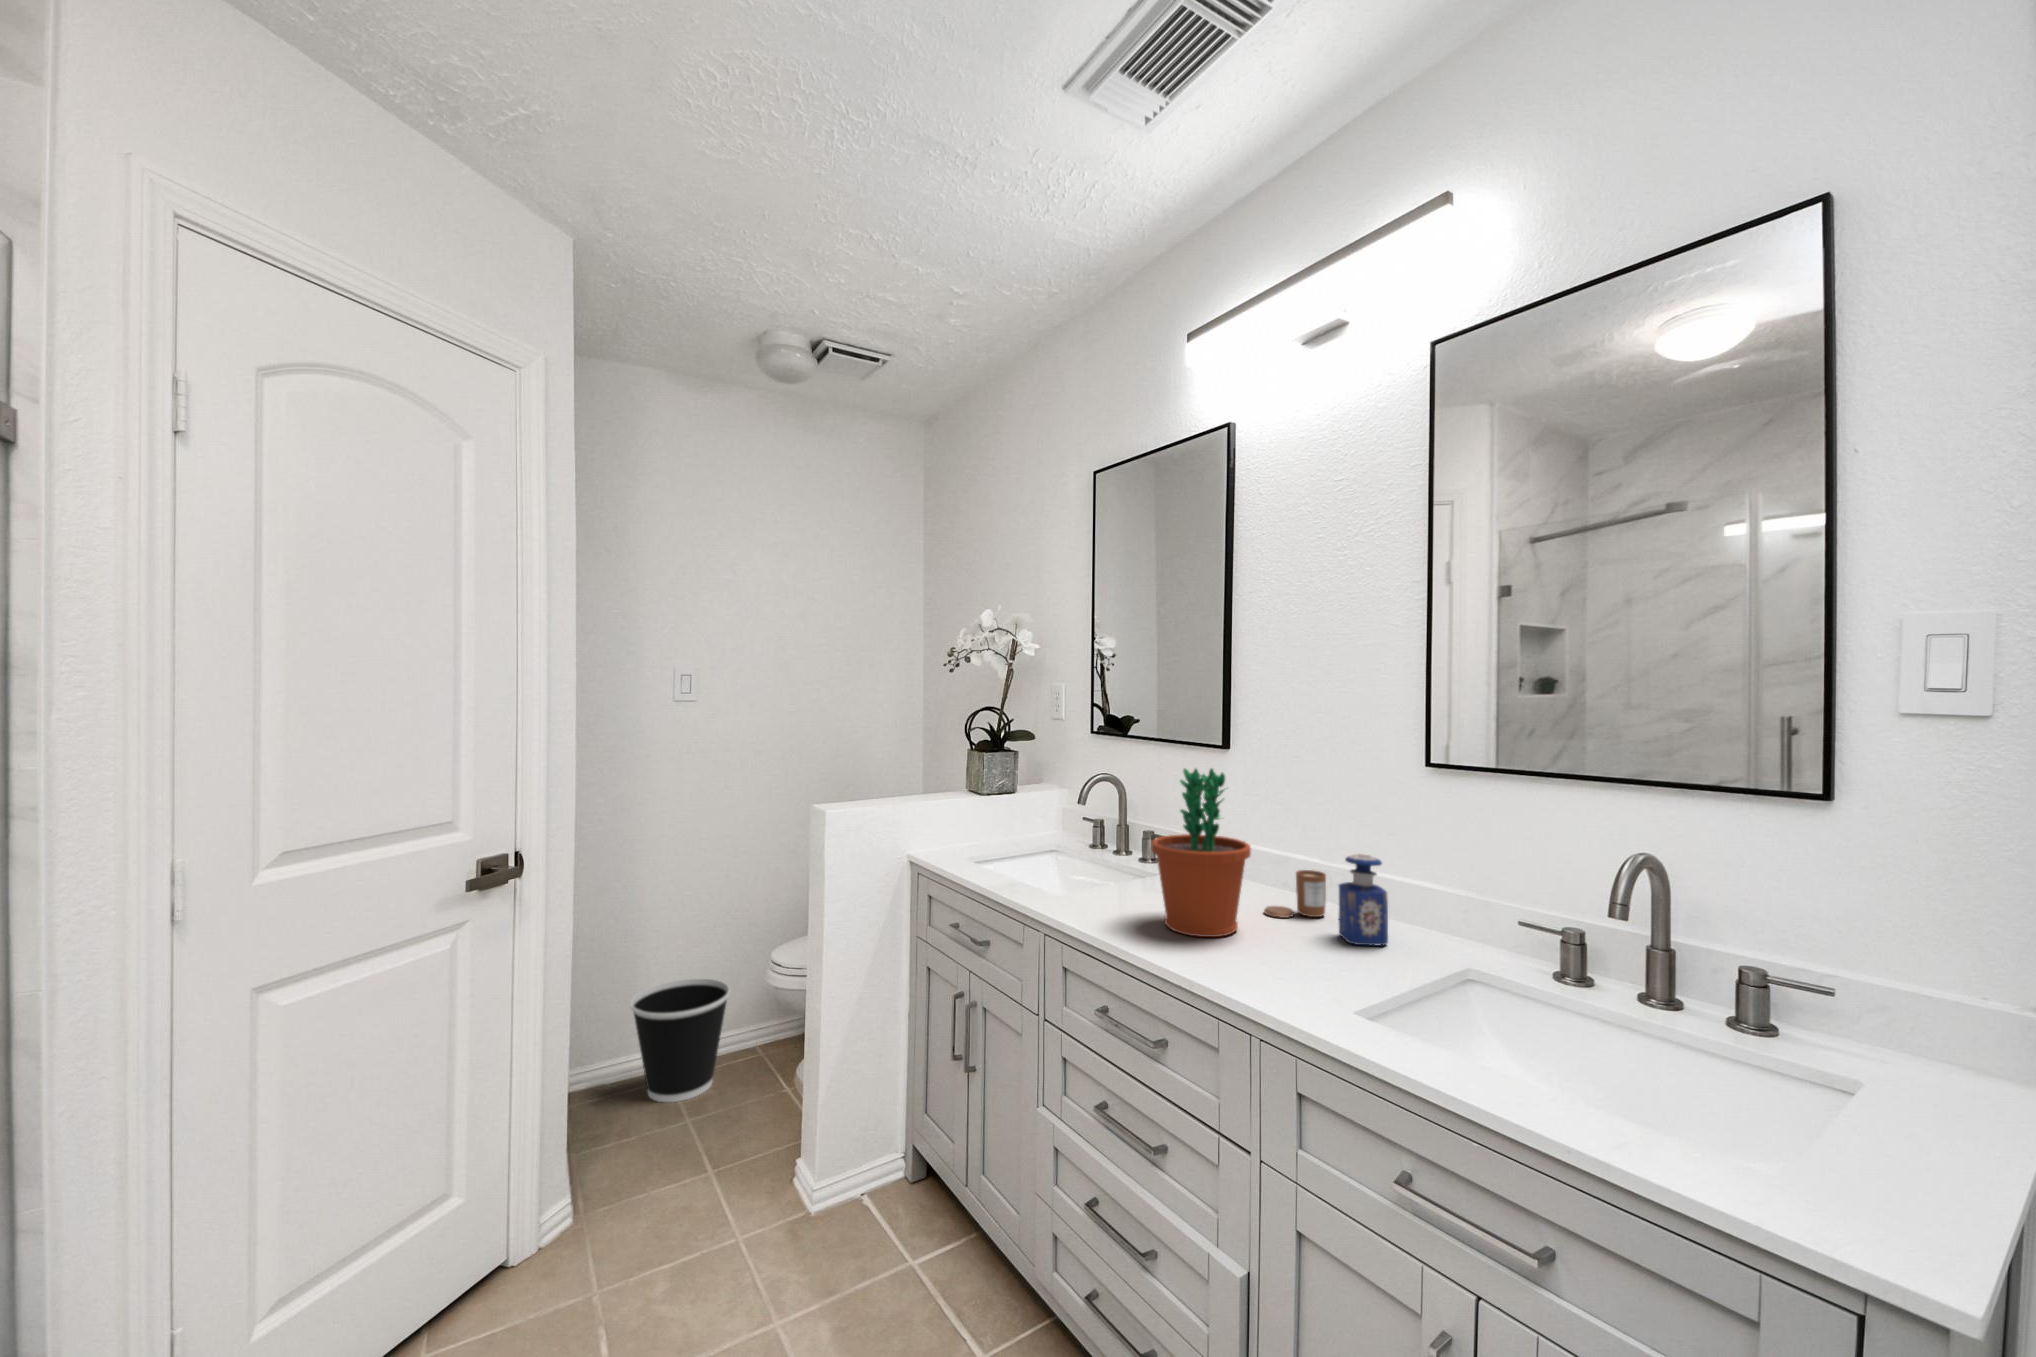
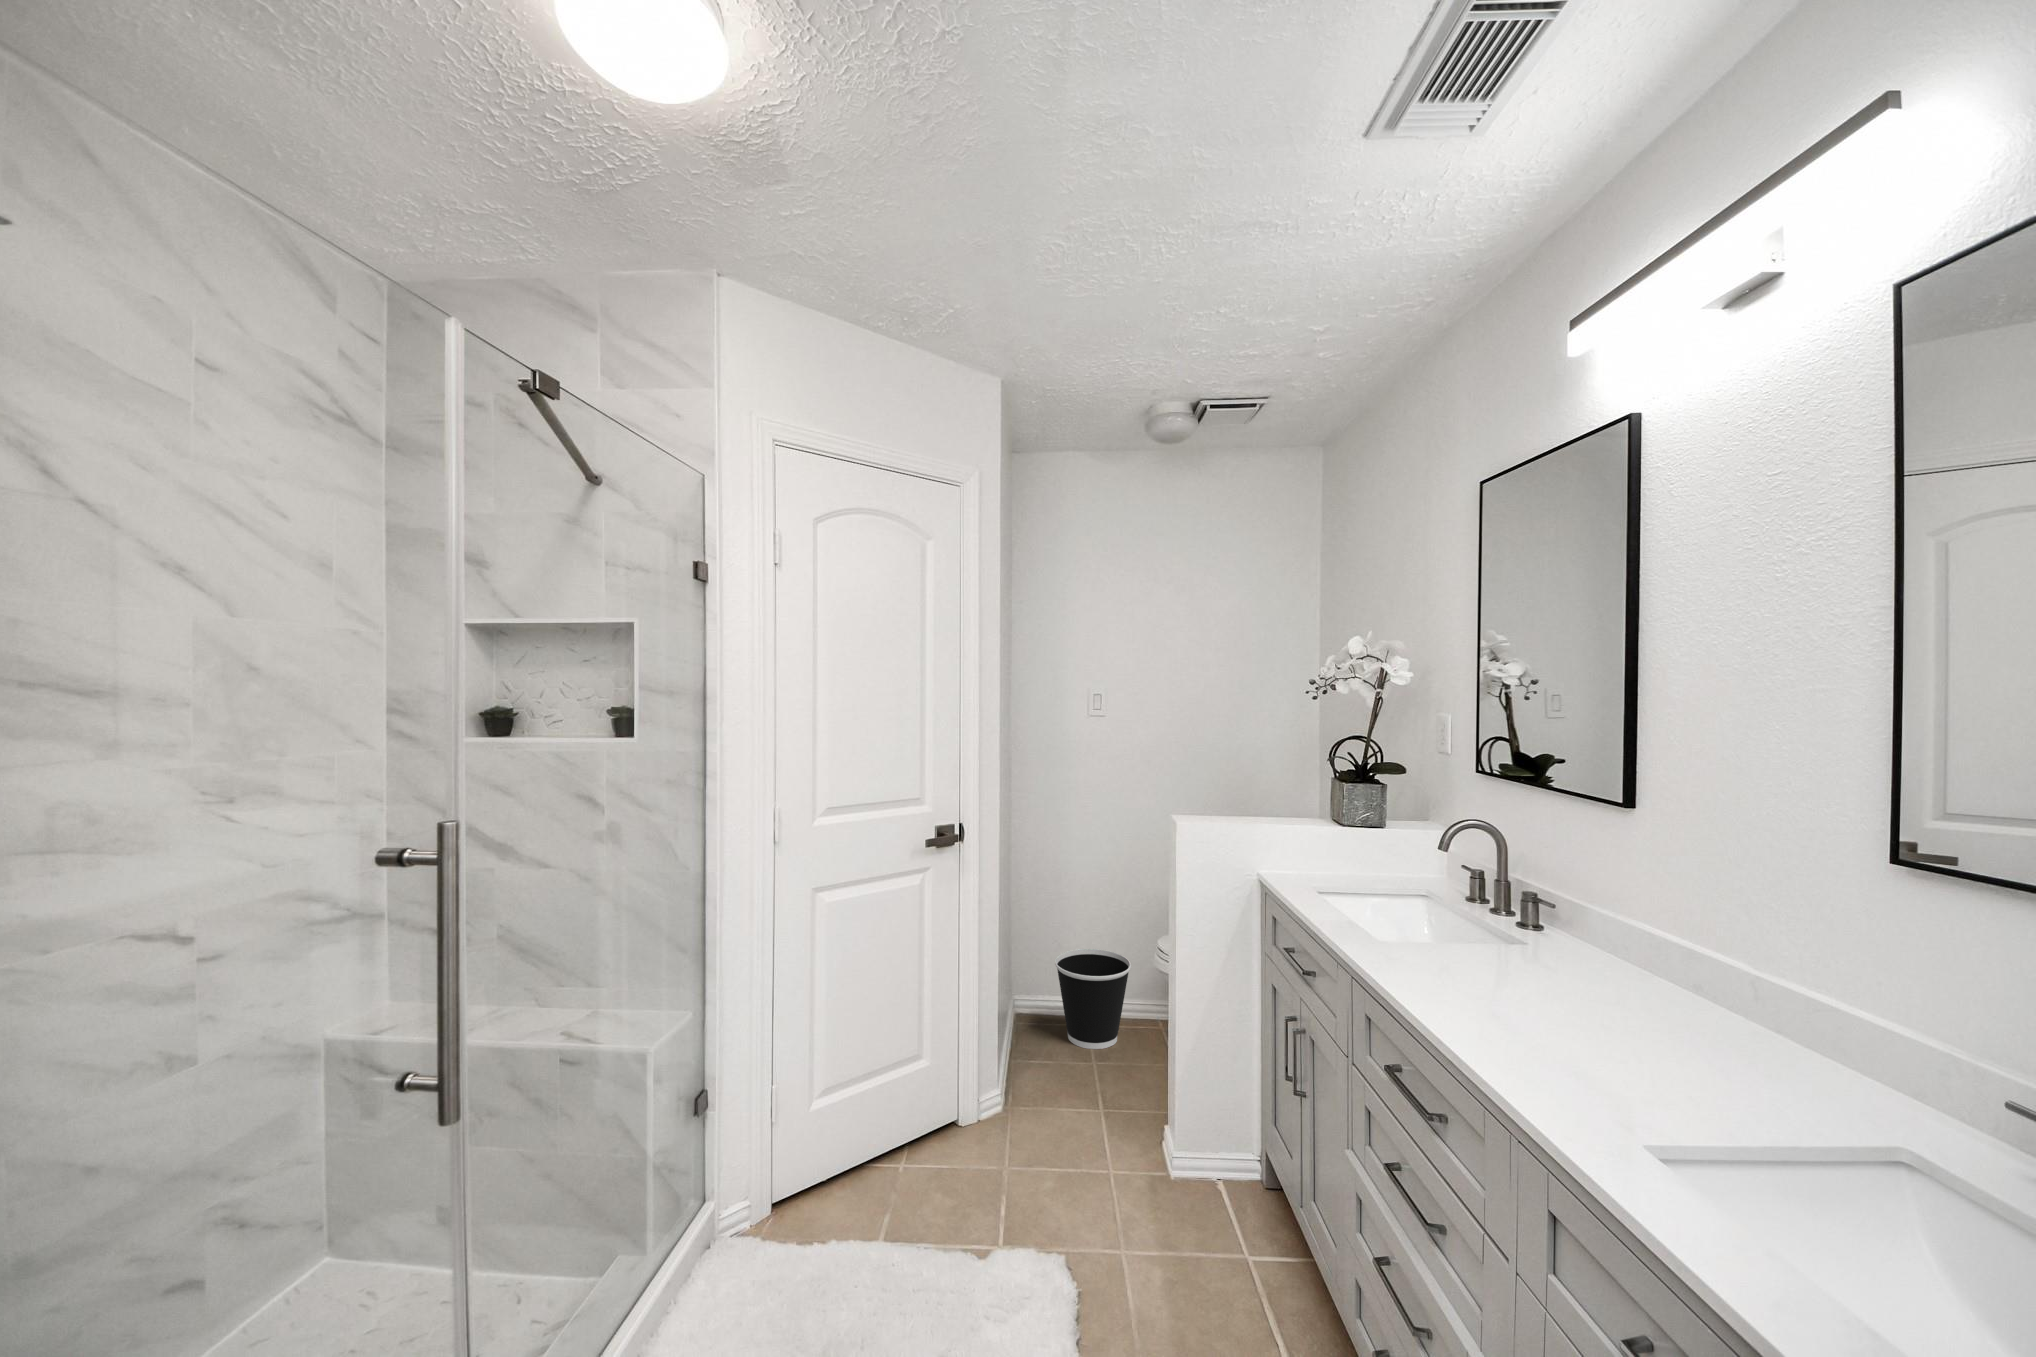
flower pot: present [1151,769,1251,937] -> none [1463,831,1593,1025]
perfume bottle: present [1339,854,1388,946] -> none [1724,965,1798,1090]
candle: present [1264,870,1326,918] -> none [1633,971,1732,1034]

